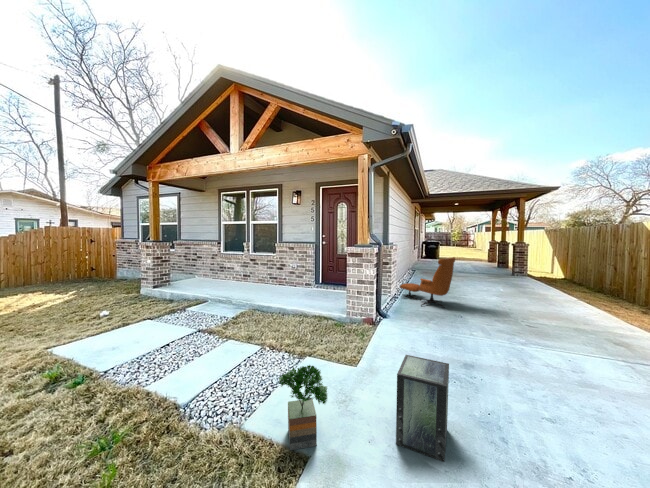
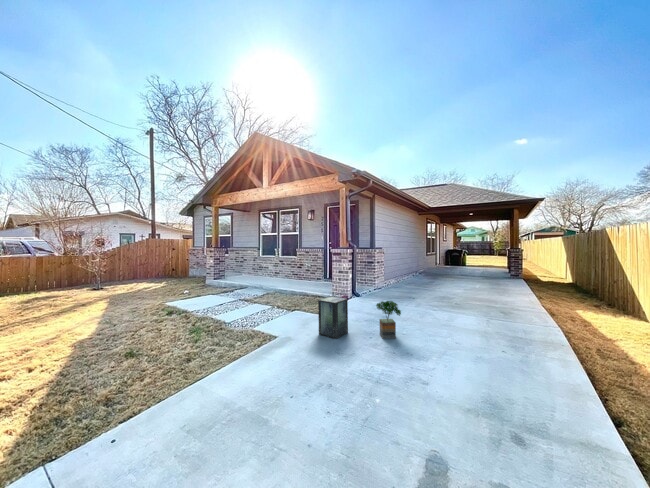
lounge chair: present [400,257,455,308] -> none [385,257,418,294]
potted tree: present [279,365,327,450] -> present [376,301,401,339]

